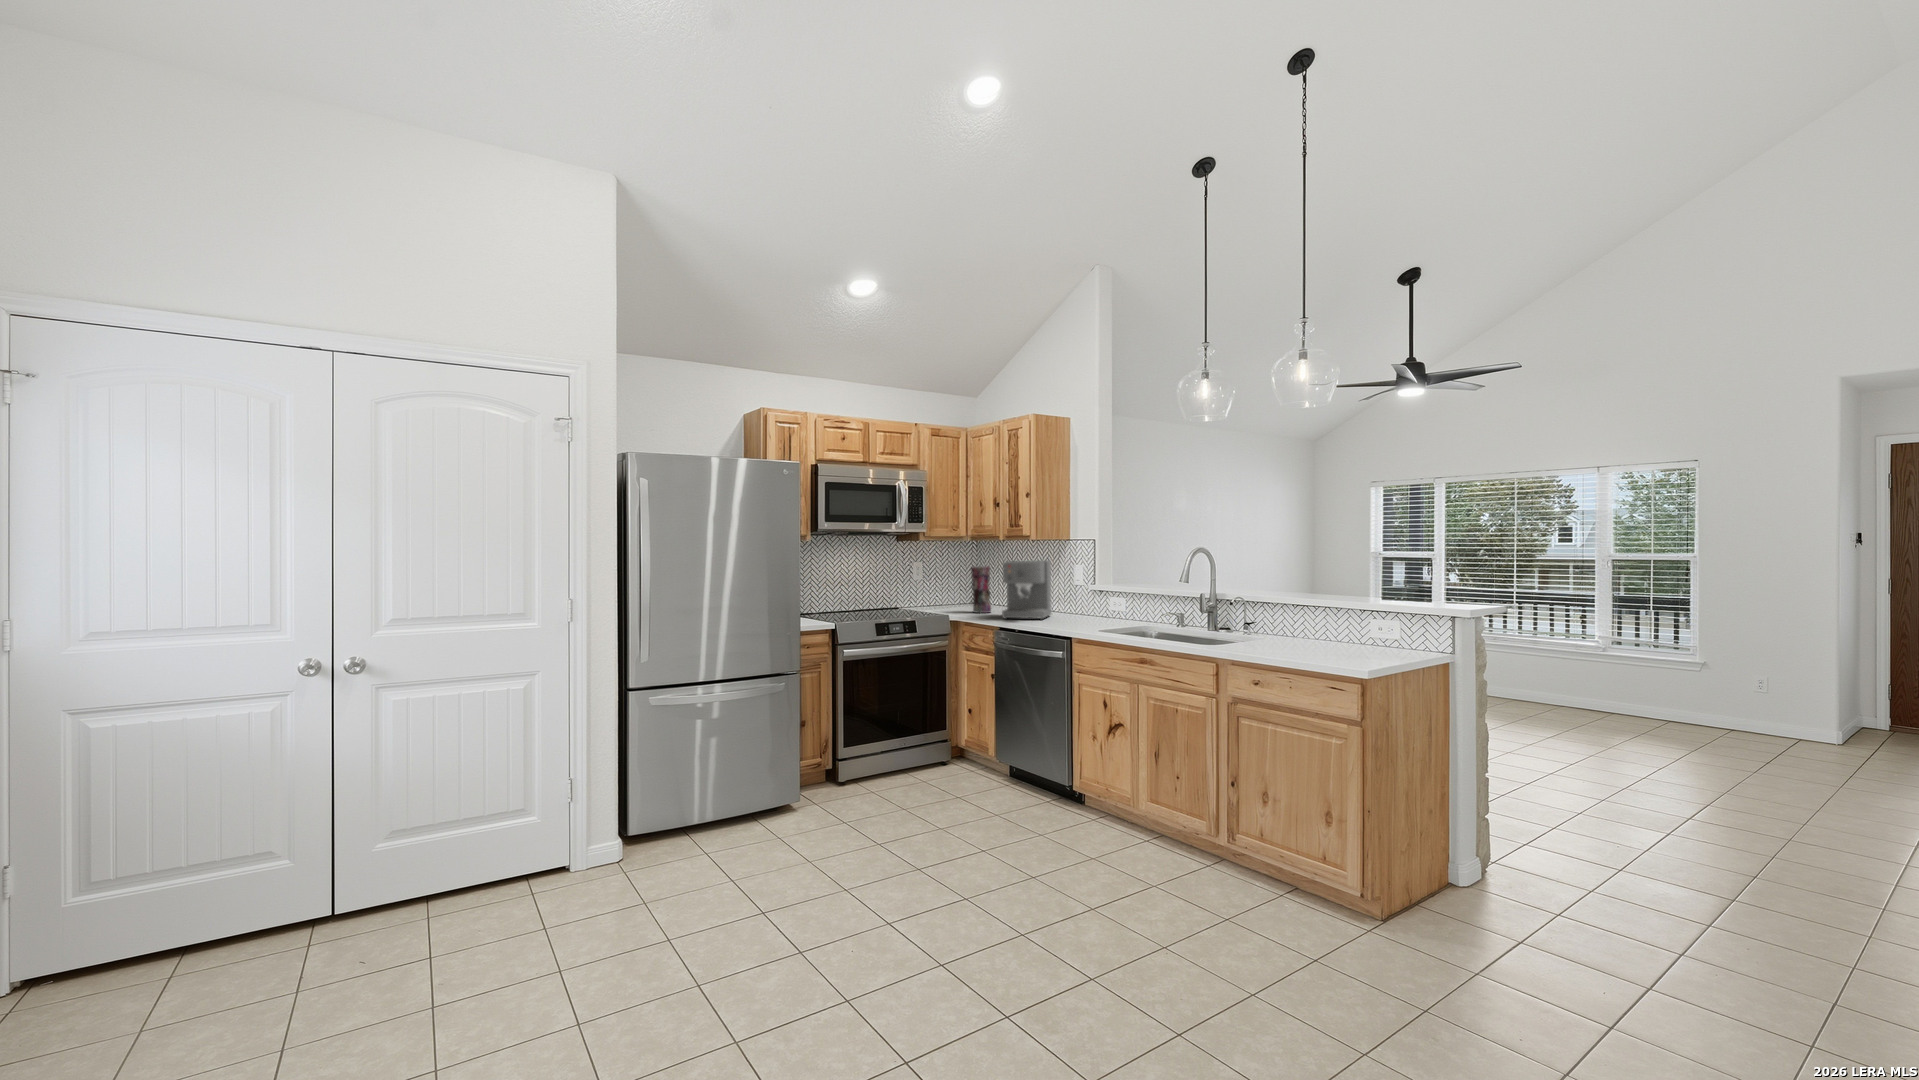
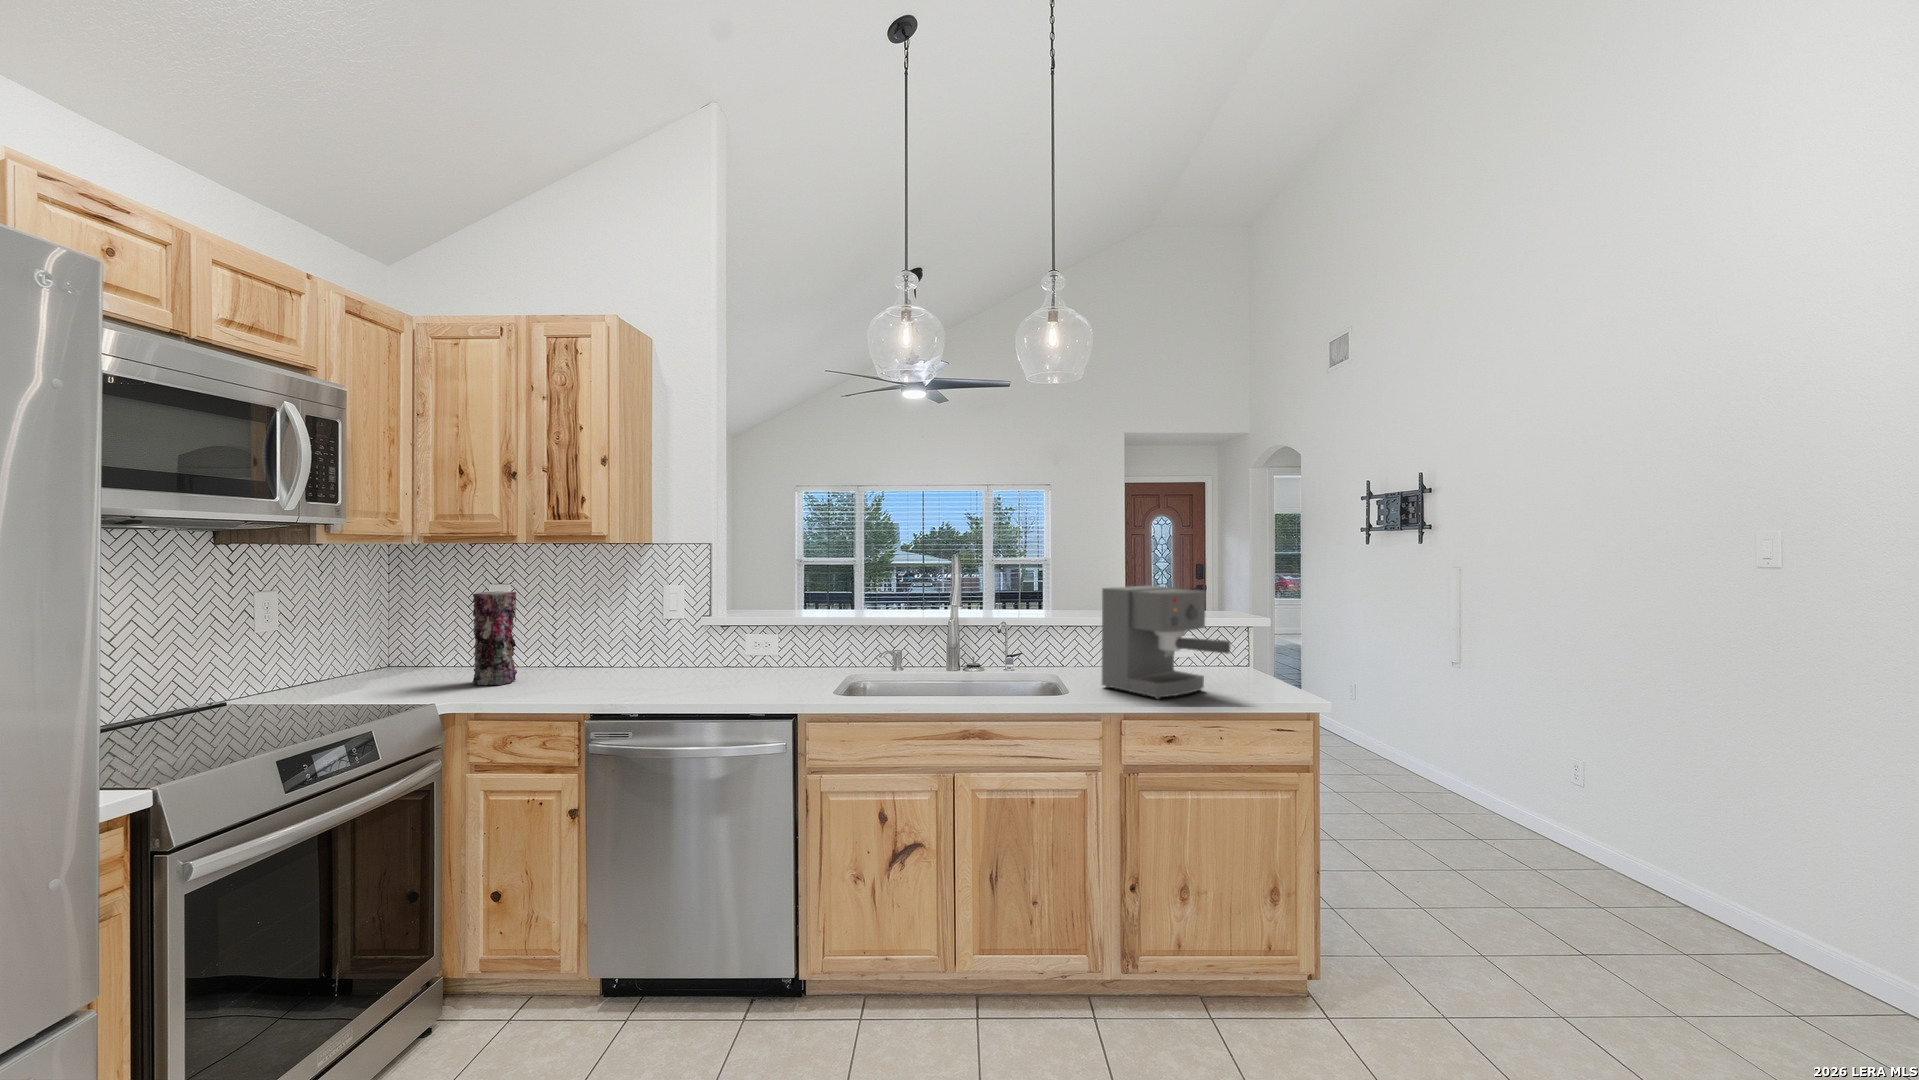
coffee maker: present [1002,560,1052,619] -> present [1102,586,1230,699]

